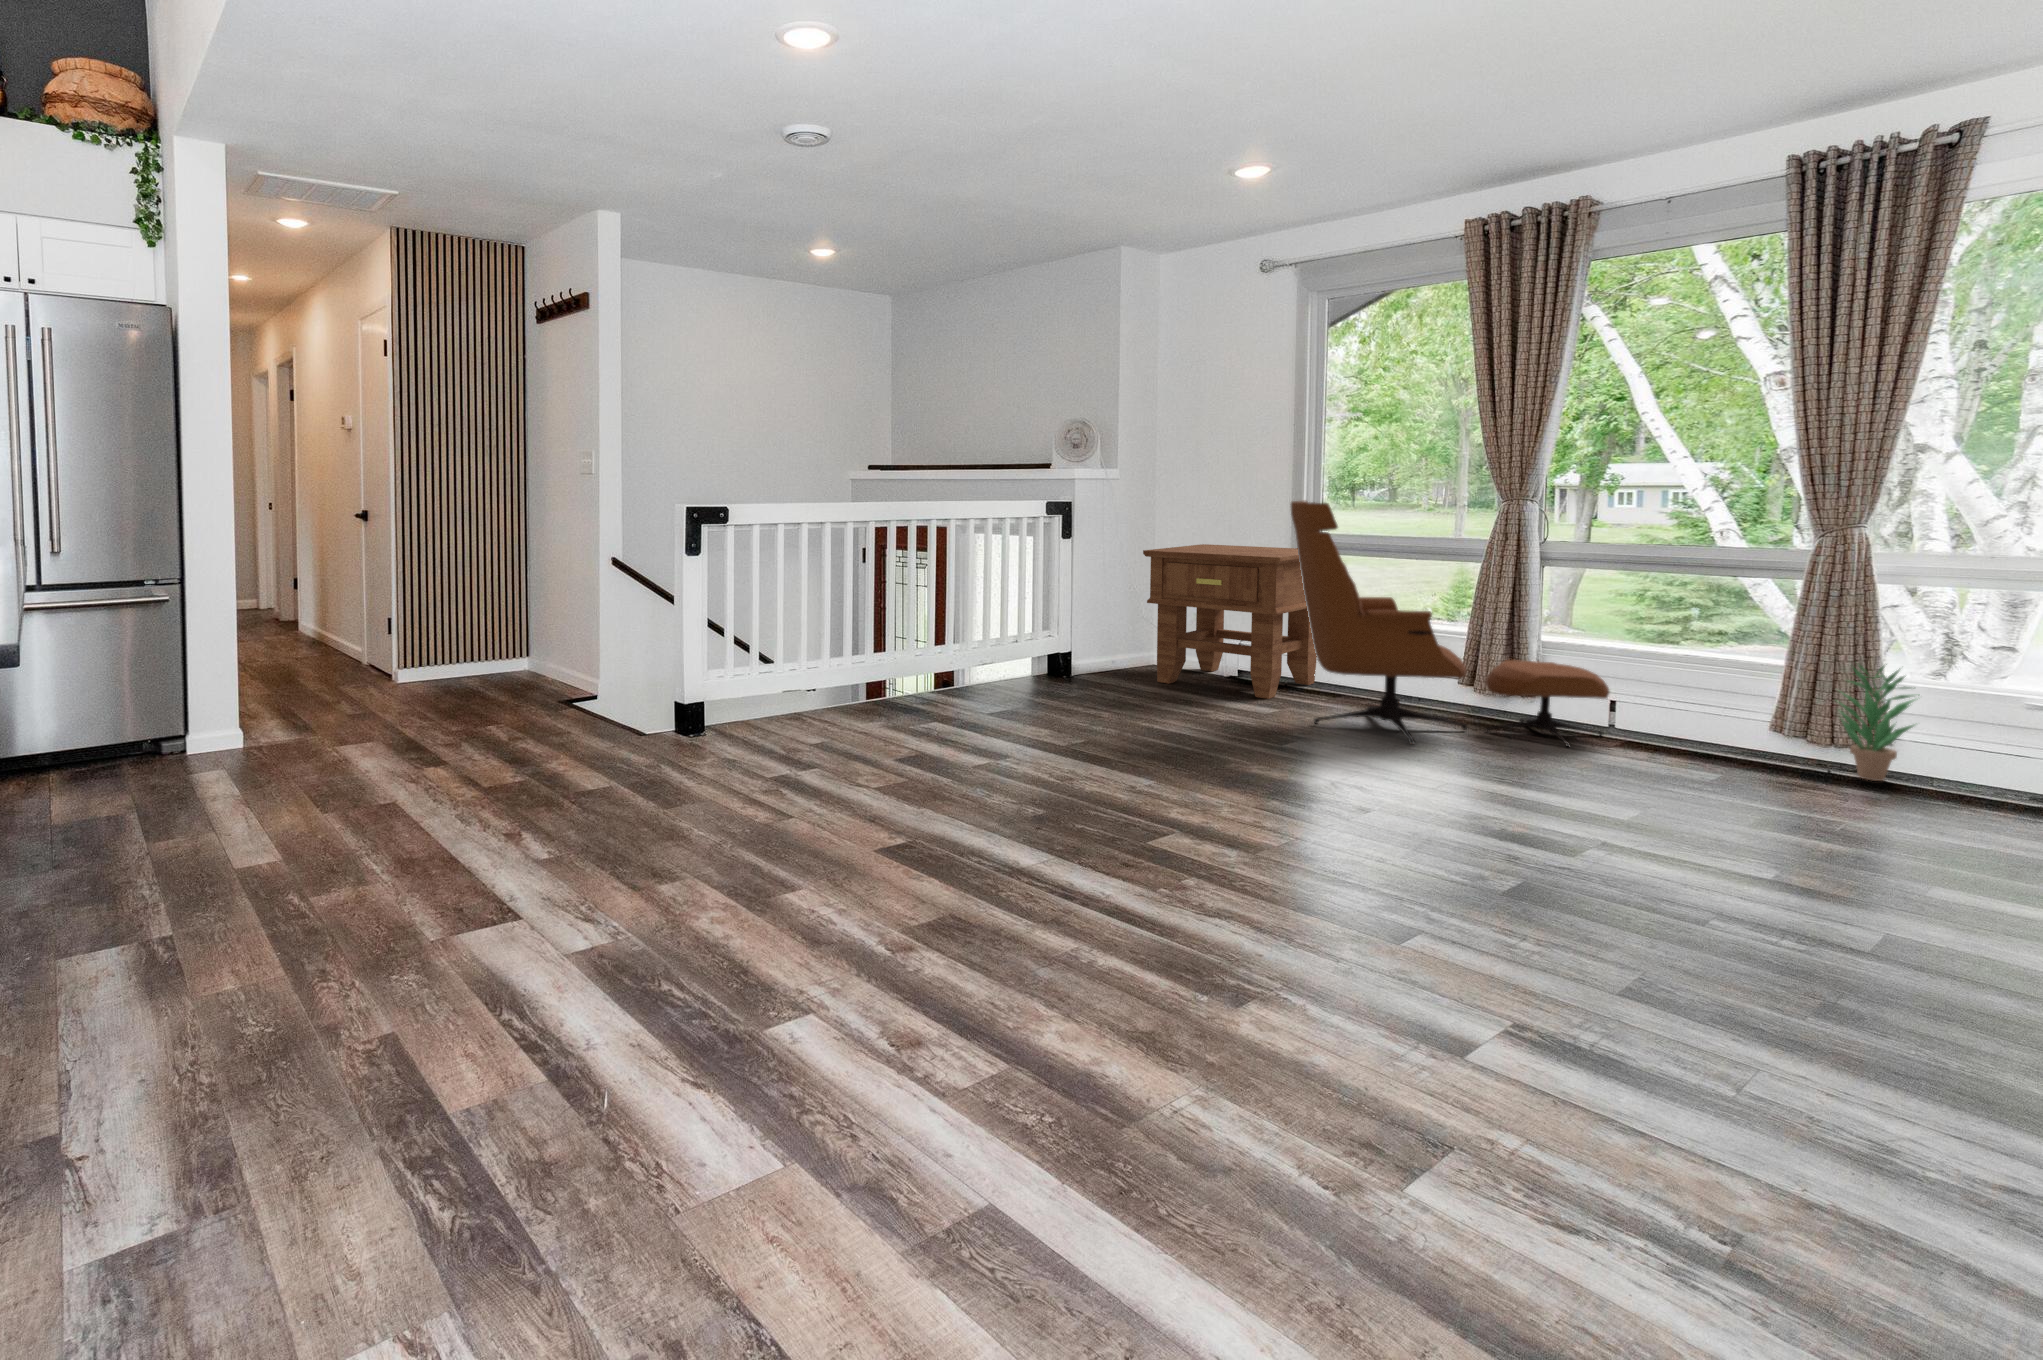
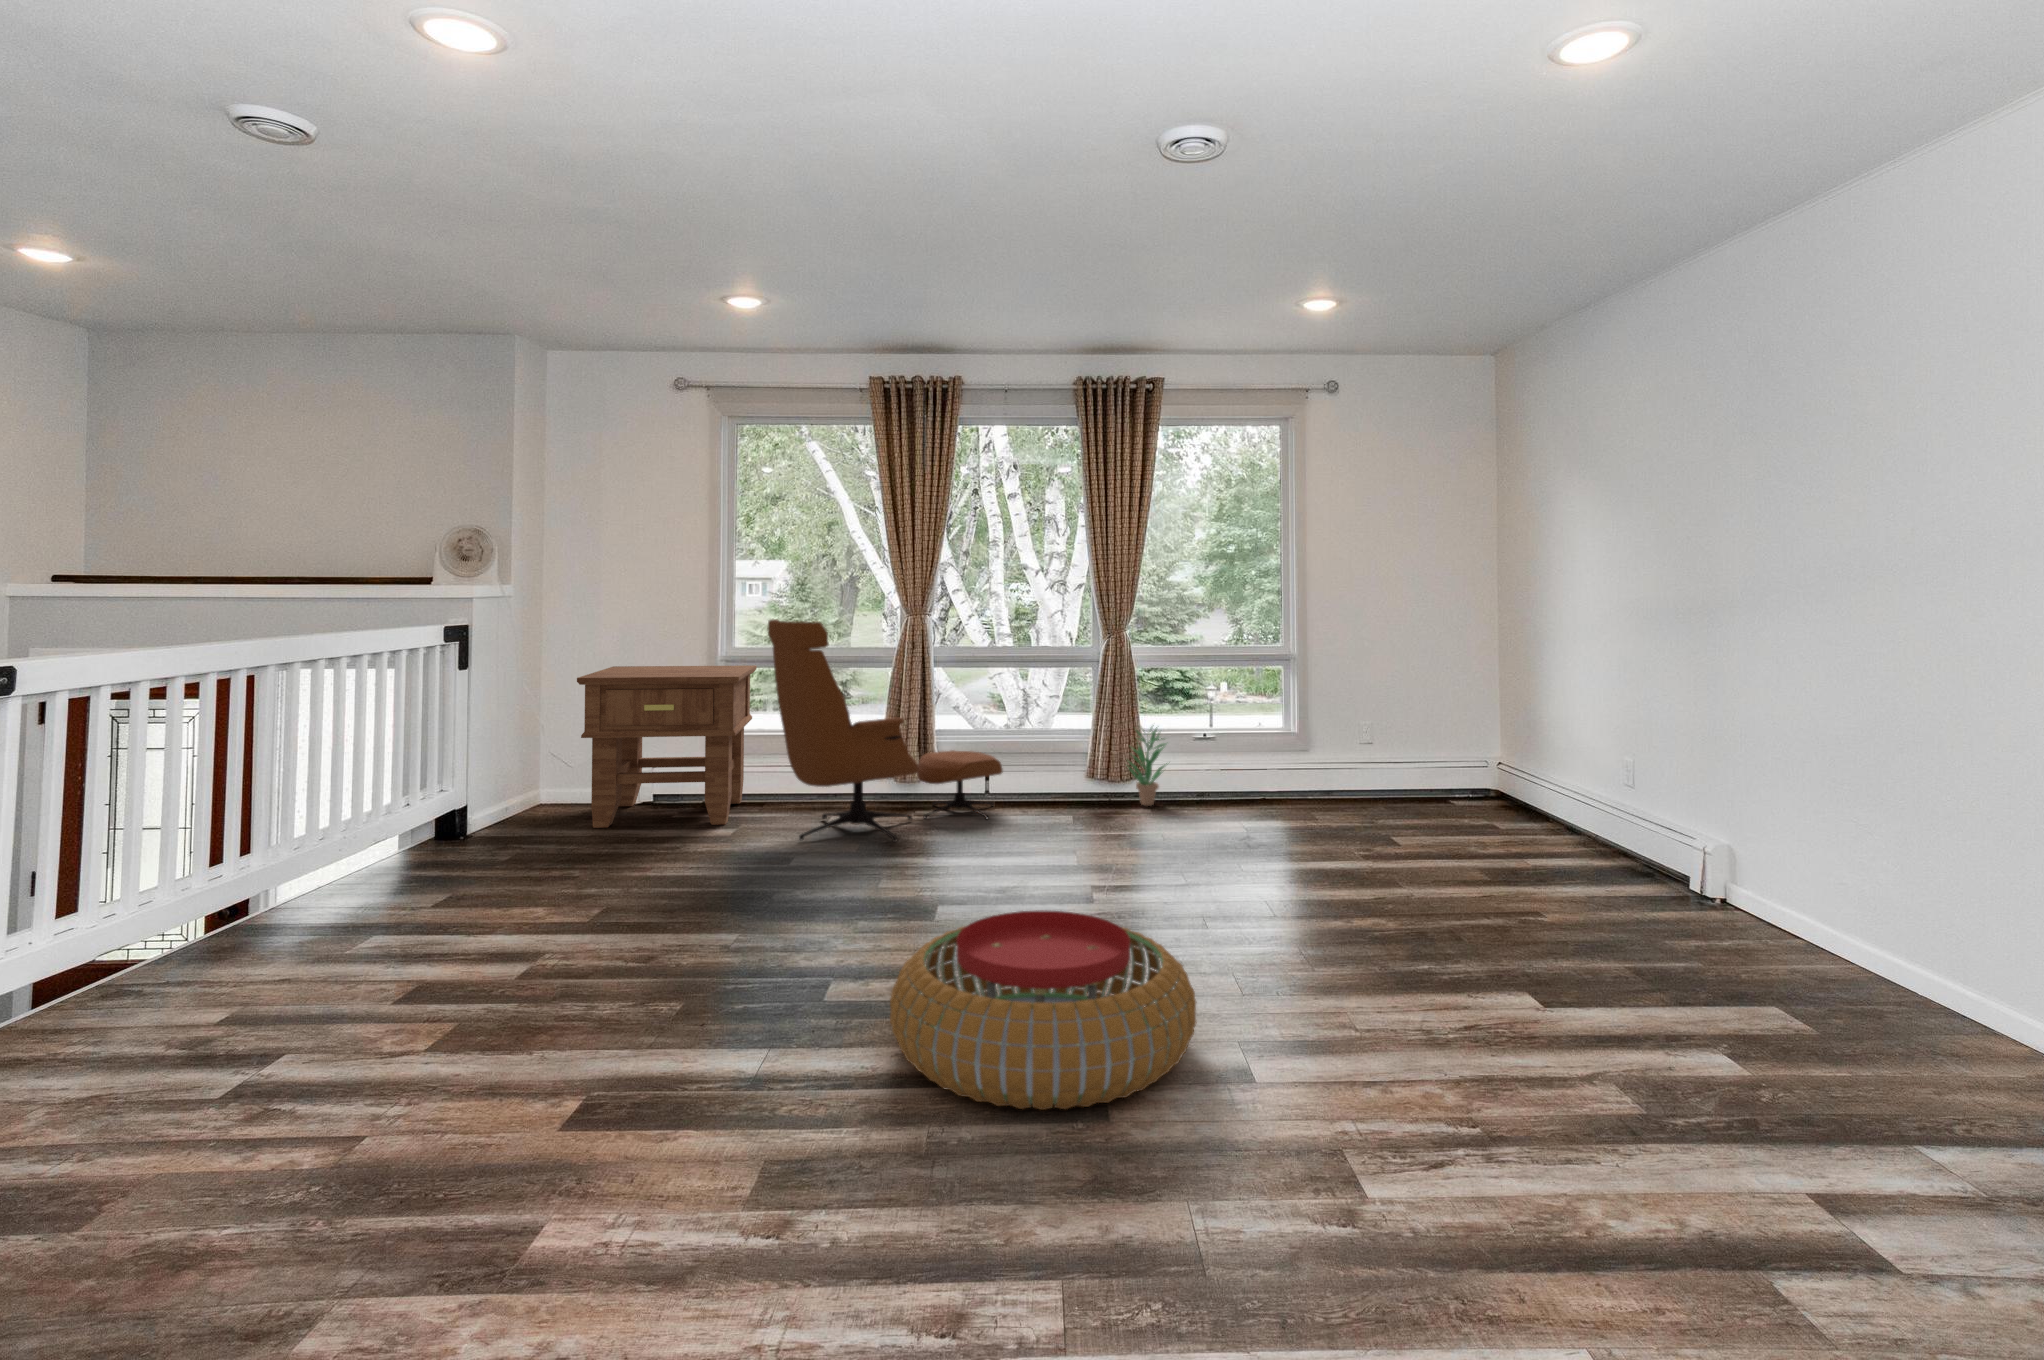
pouf: none [1102,797,1450,1003] -> present [890,911,1197,1110]

